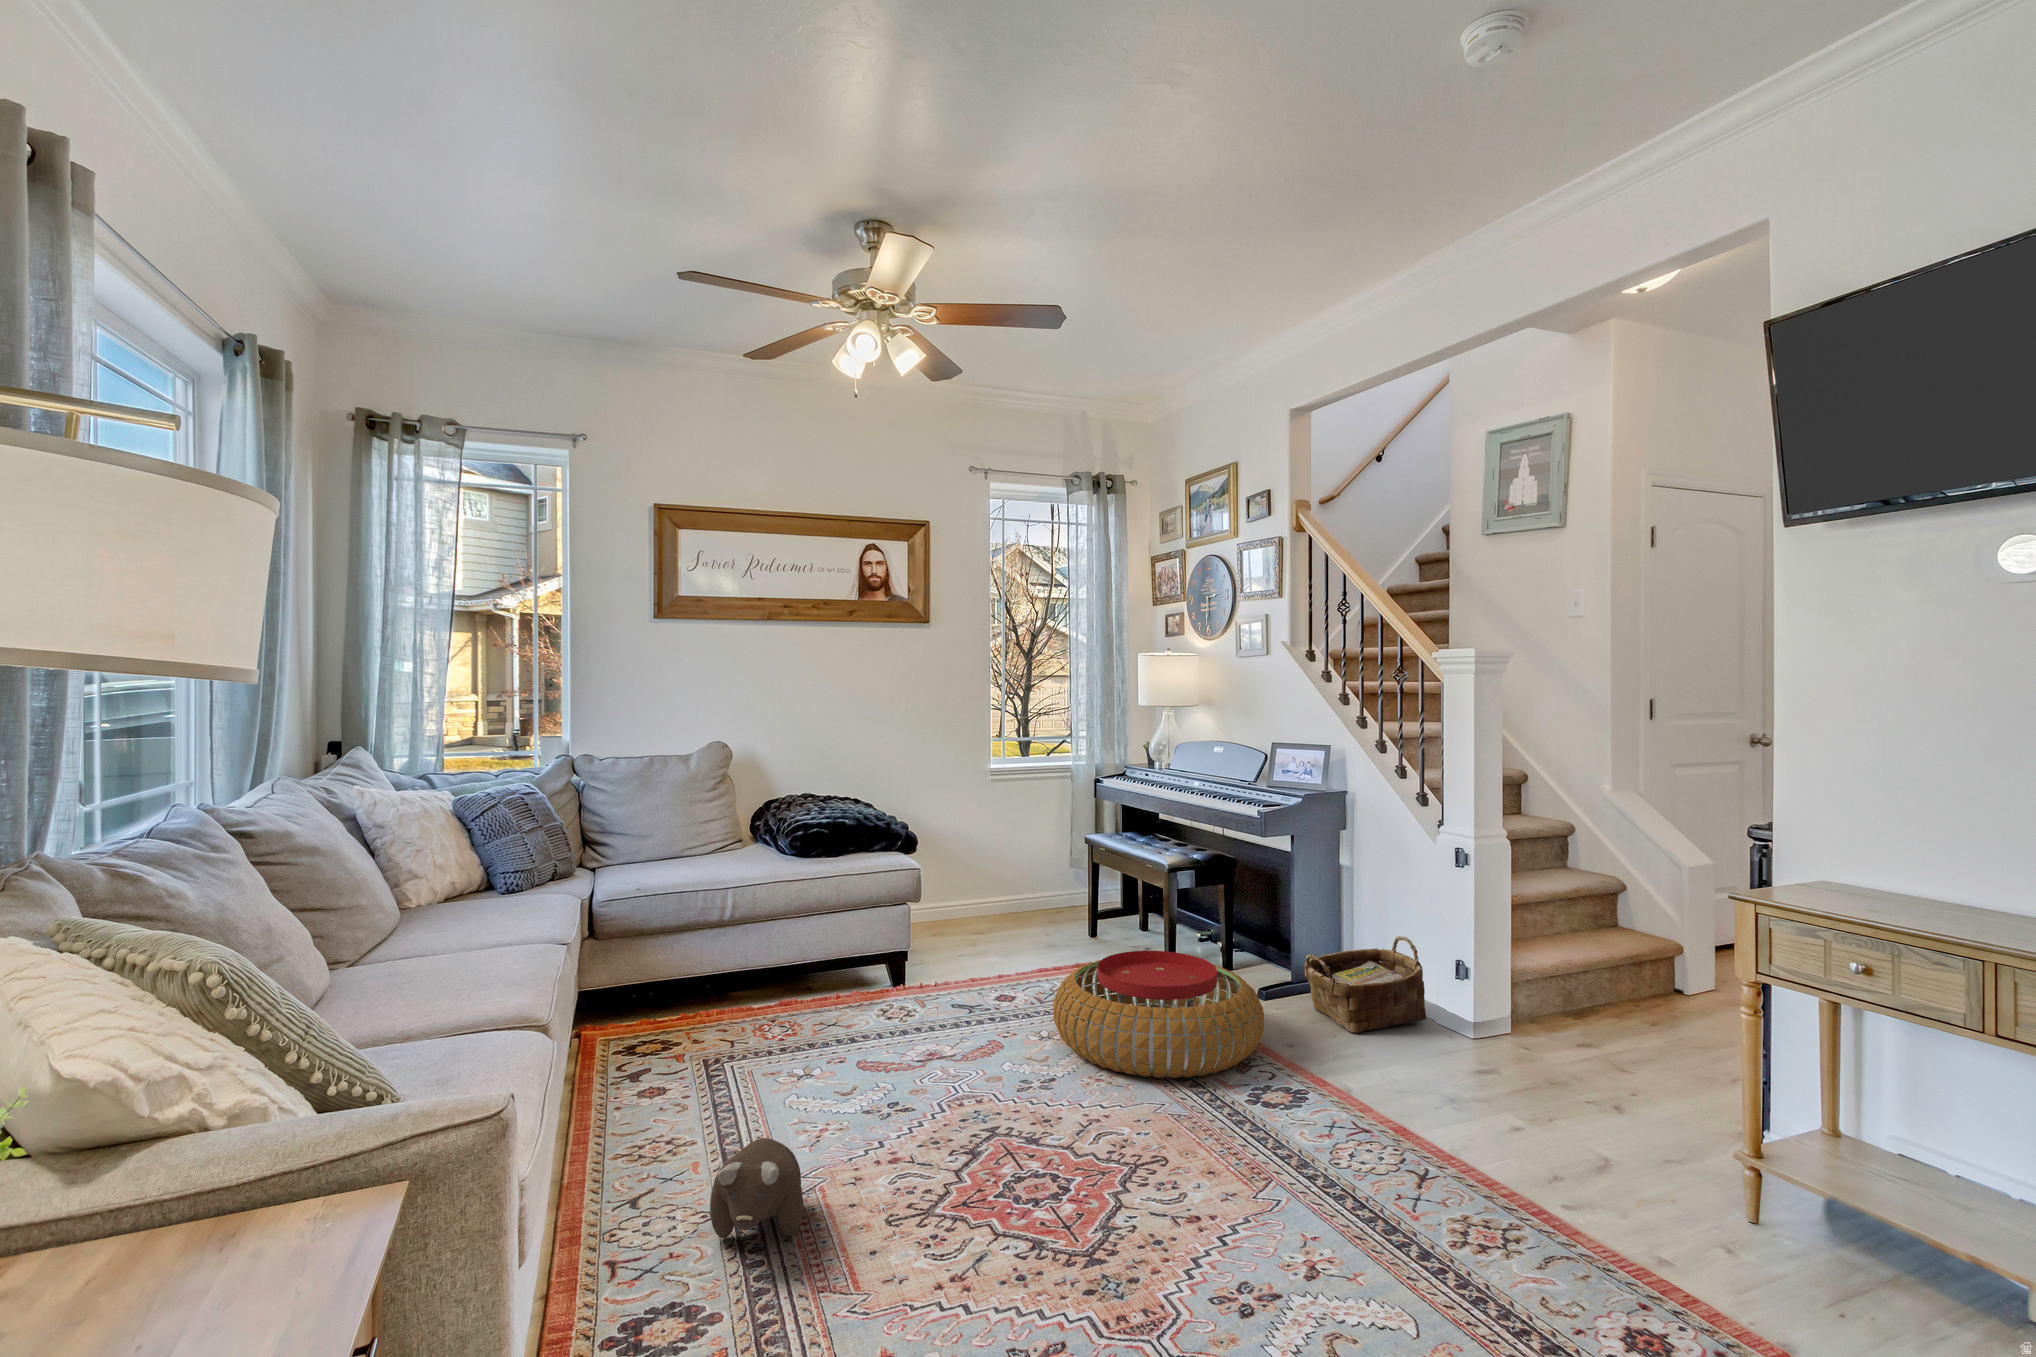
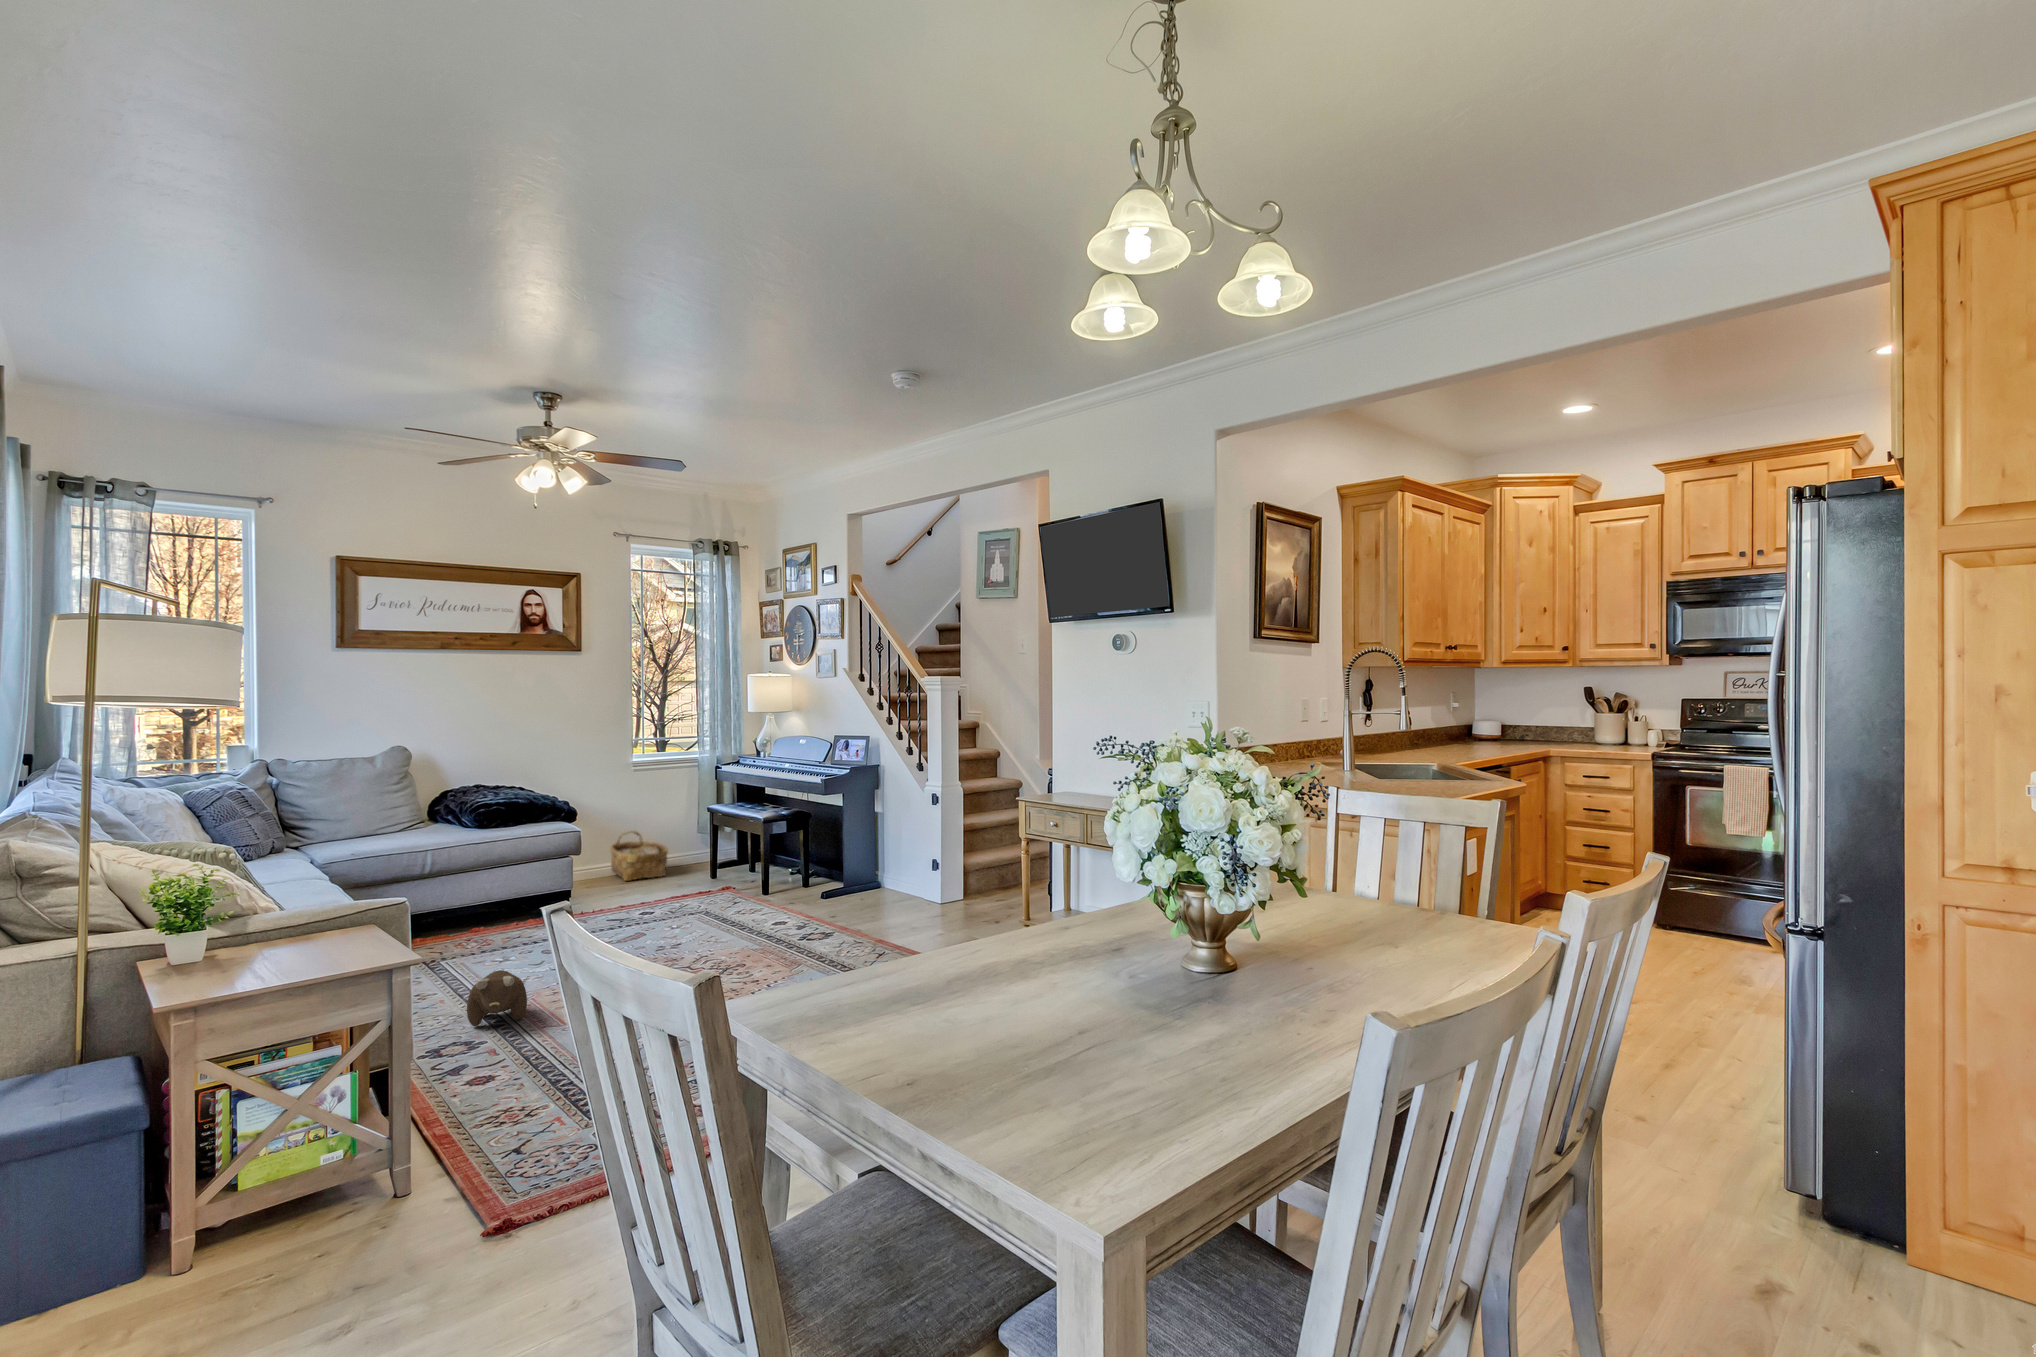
woven basket: present [1305,936,1426,1033] -> present [610,831,668,881]
pouf: present [1053,951,1264,1078] -> none [681,869,816,937]

